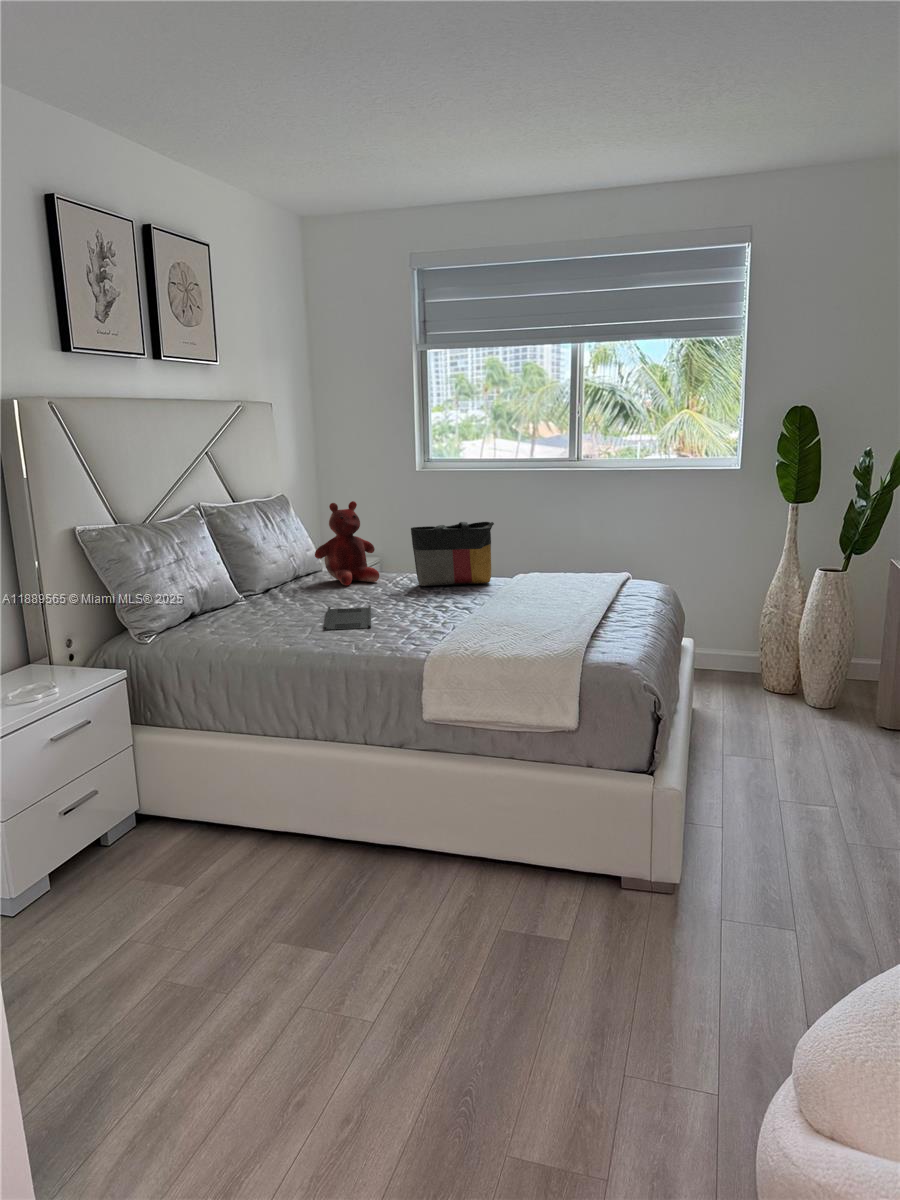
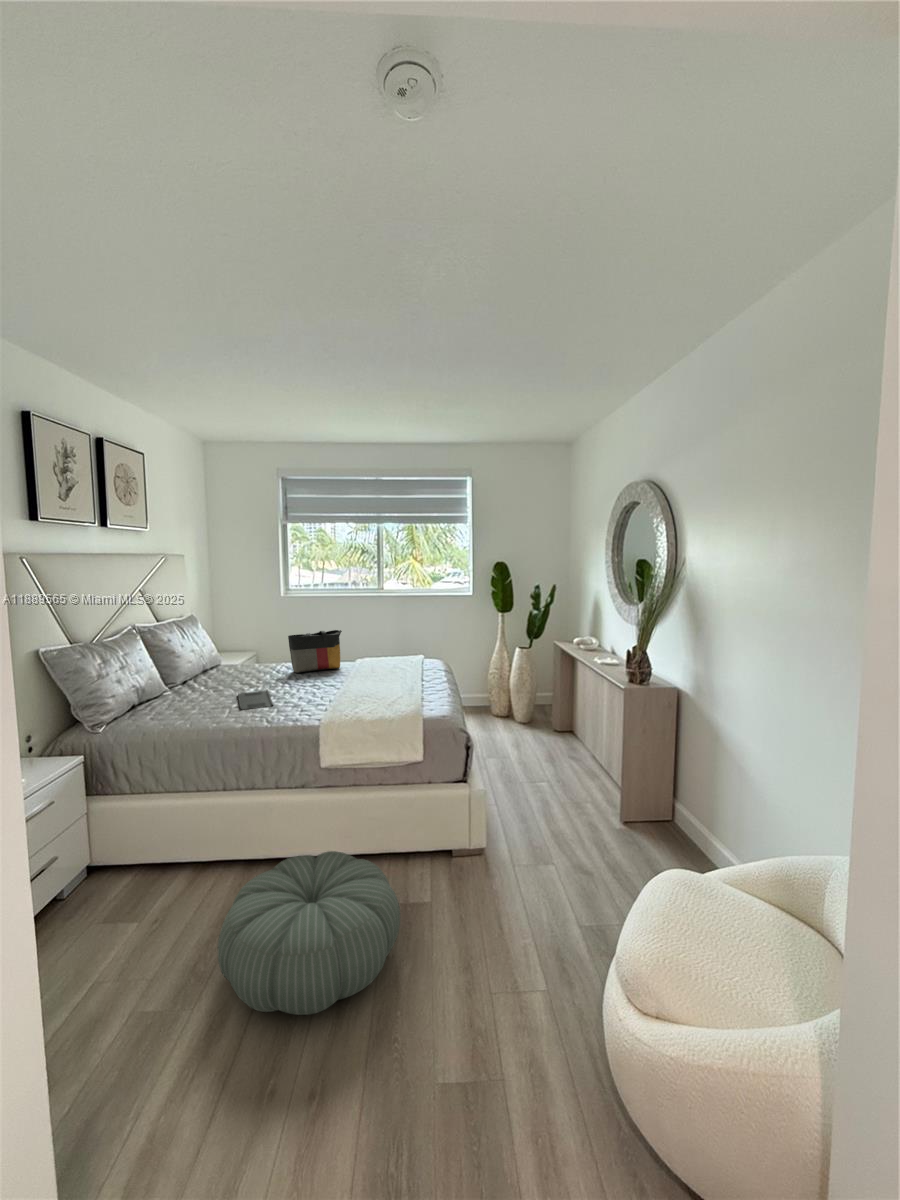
teddy bear: present [315,501,379,585] -> none [220,620,266,675]
pouf: none [260,835,507,1027] -> present [218,851,400,1015]

